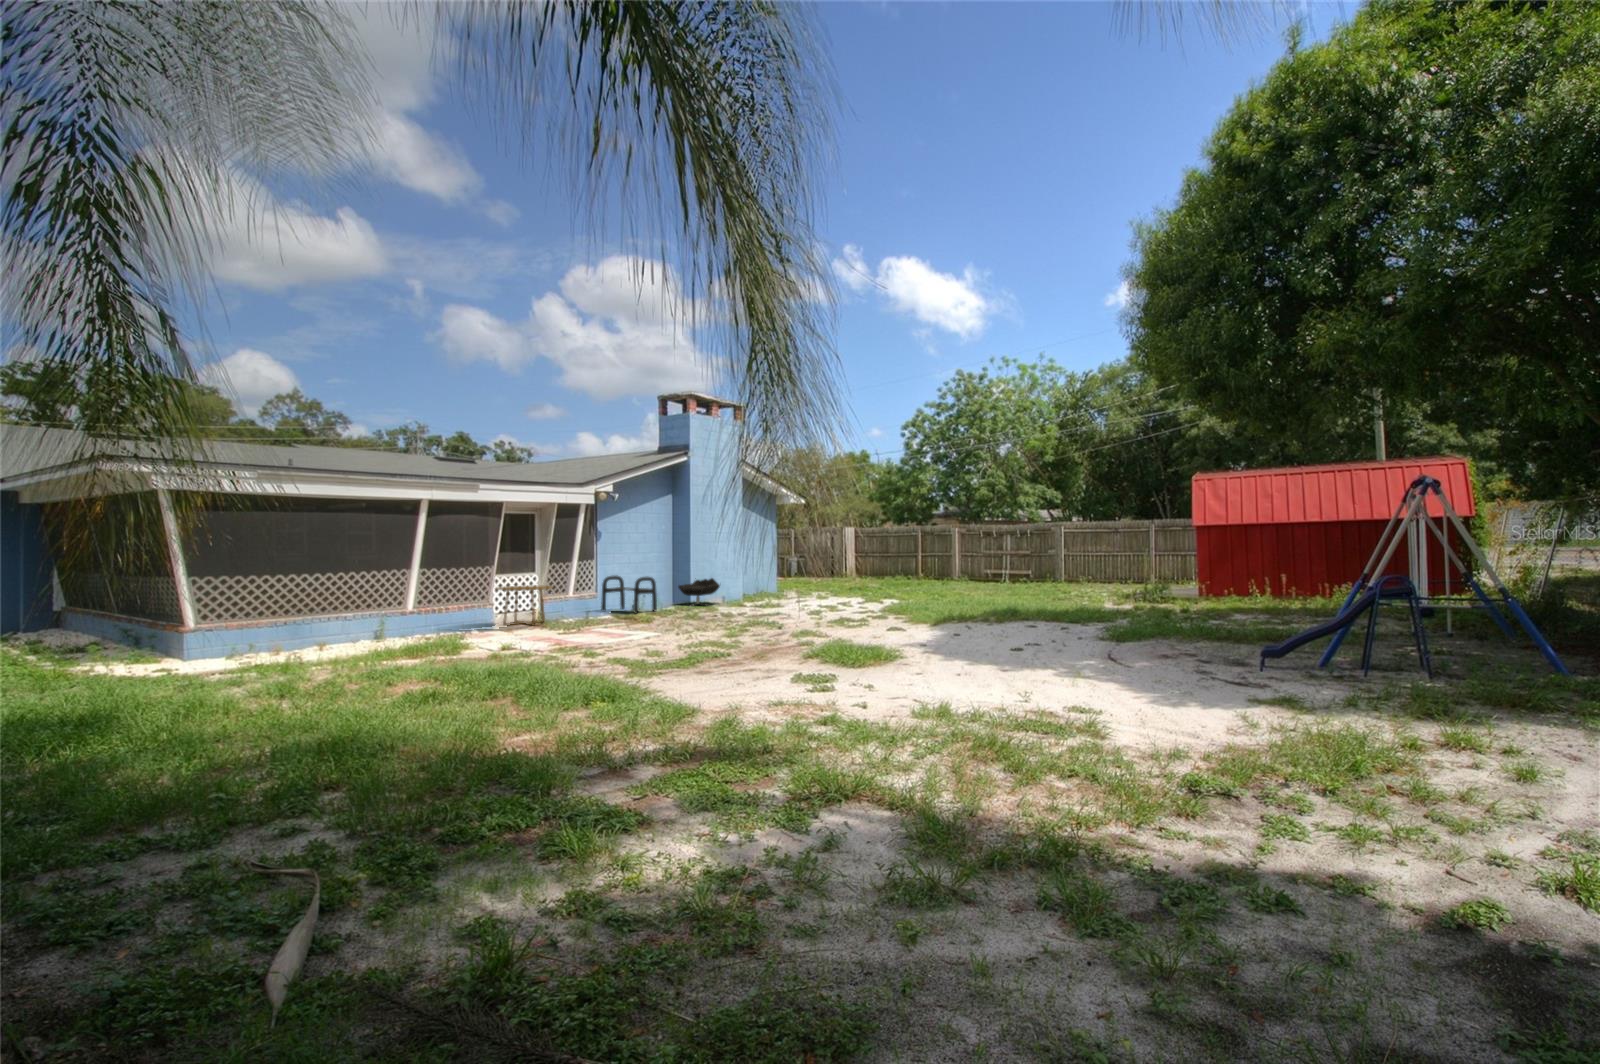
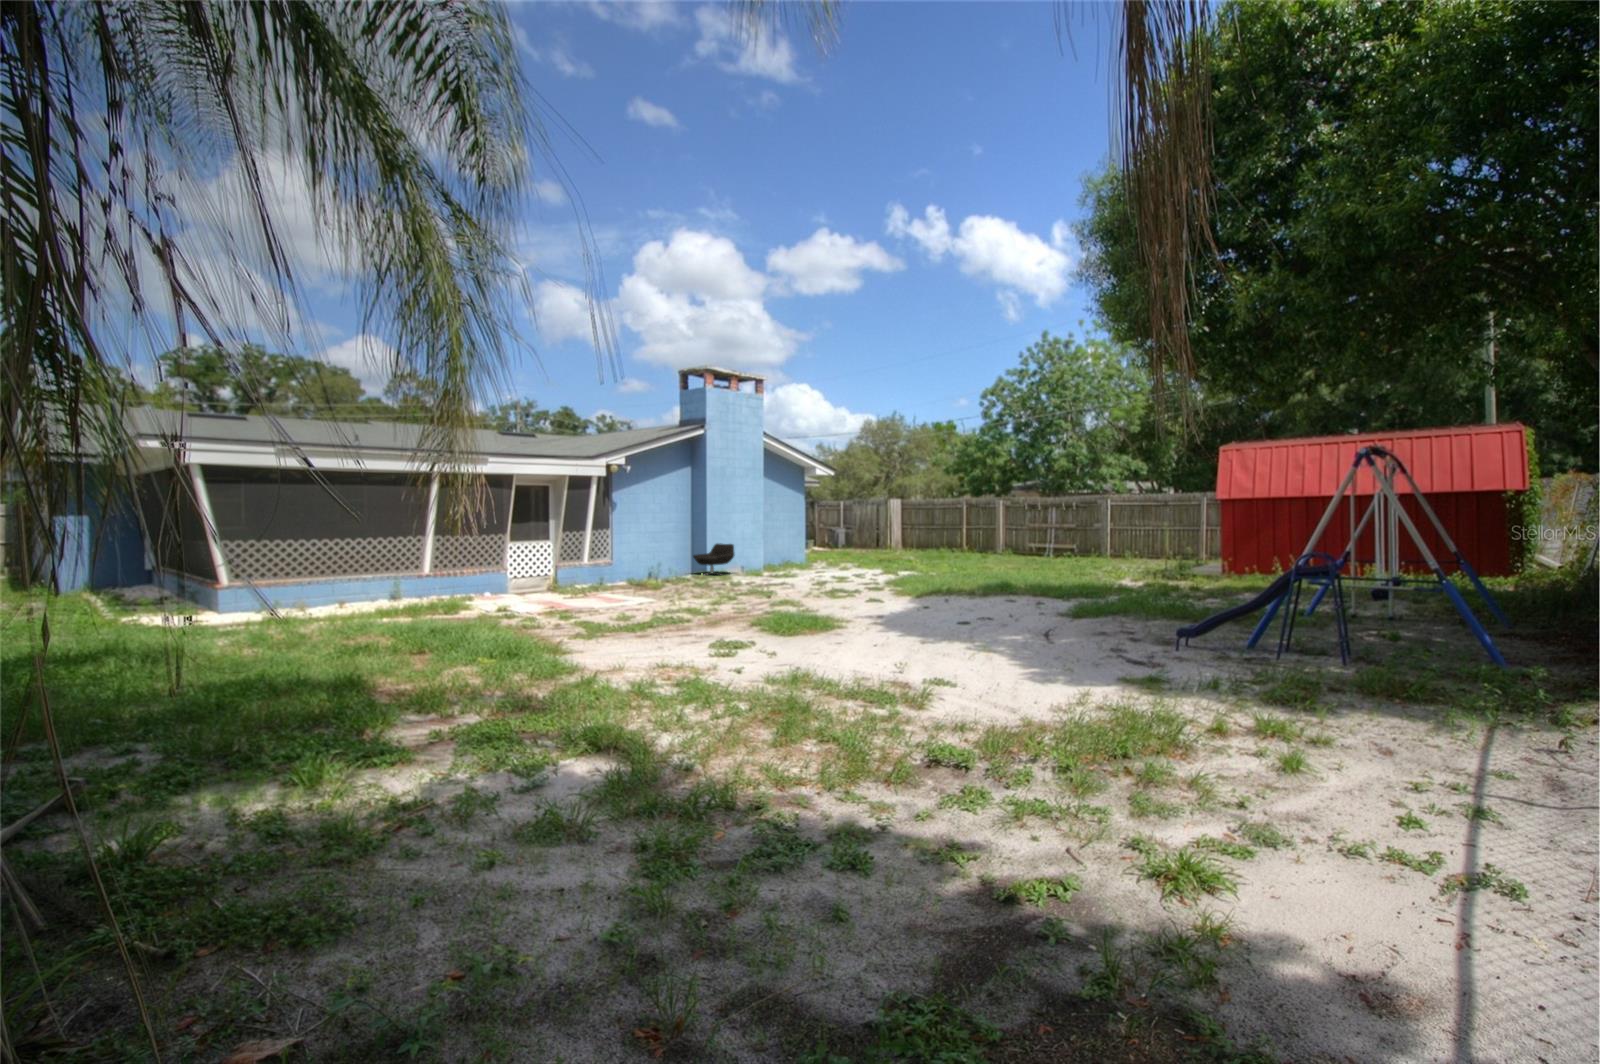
bench: present [601,575,657,613] -> none [615,544,666,581]
round table: present [496,586,552,625] -> none [504,553,560,590]

